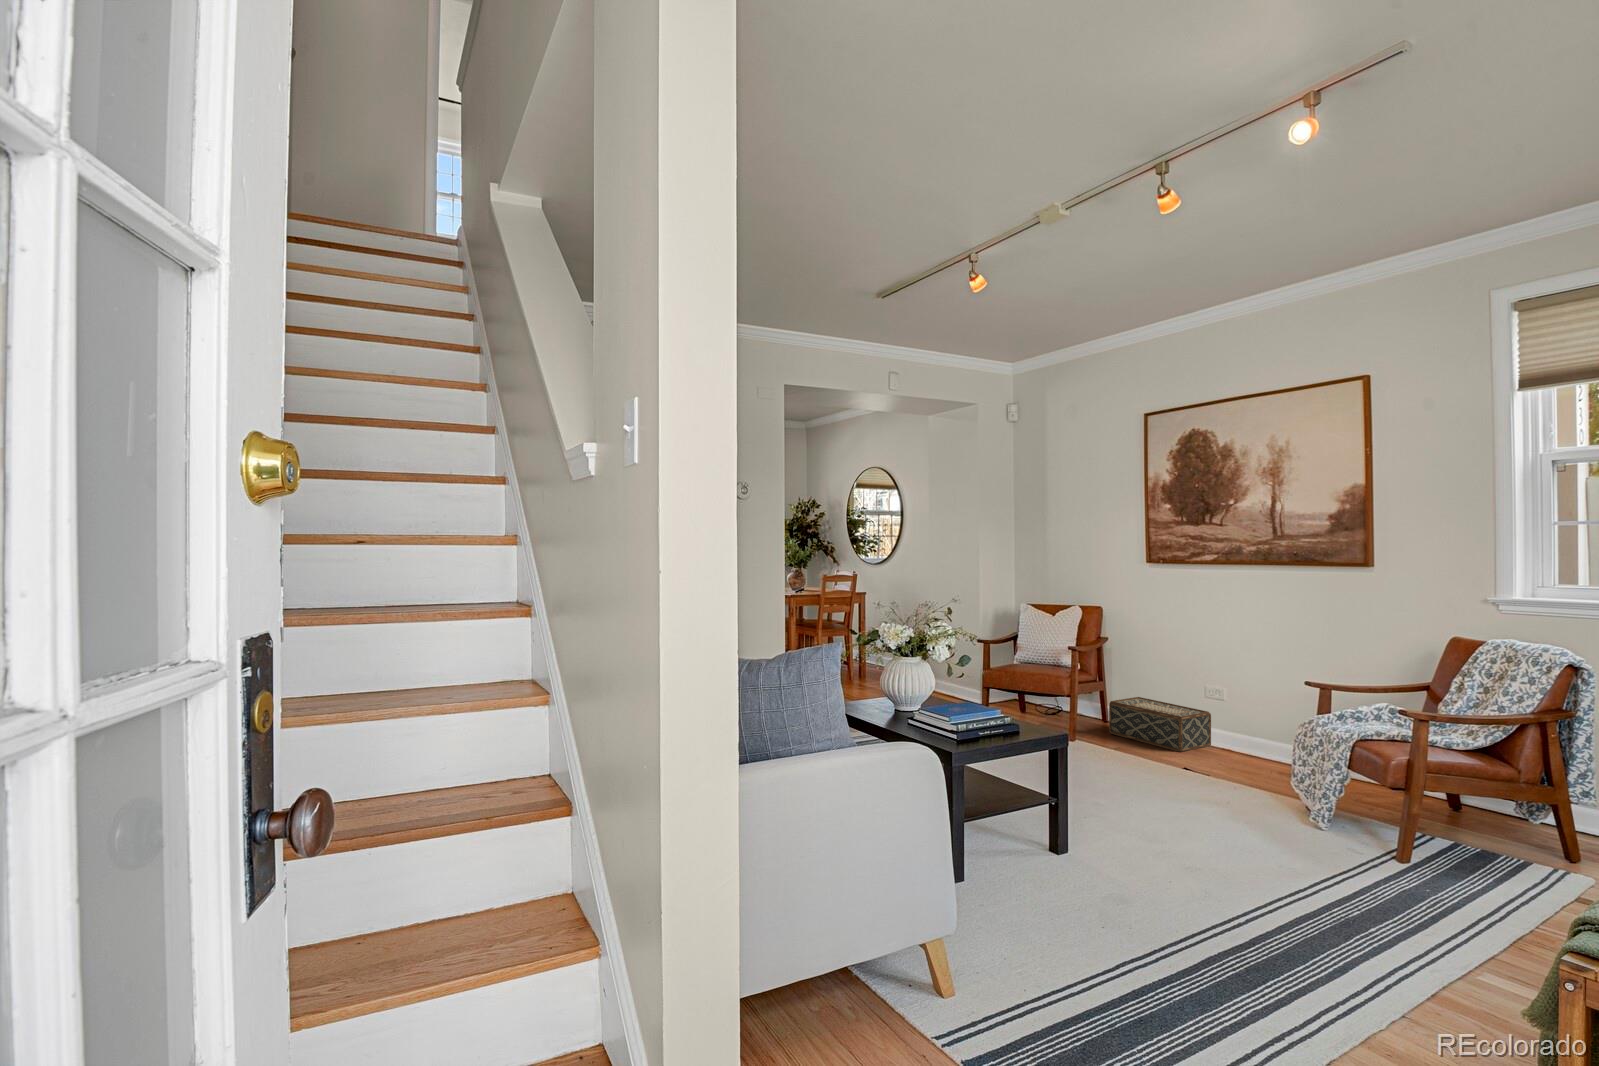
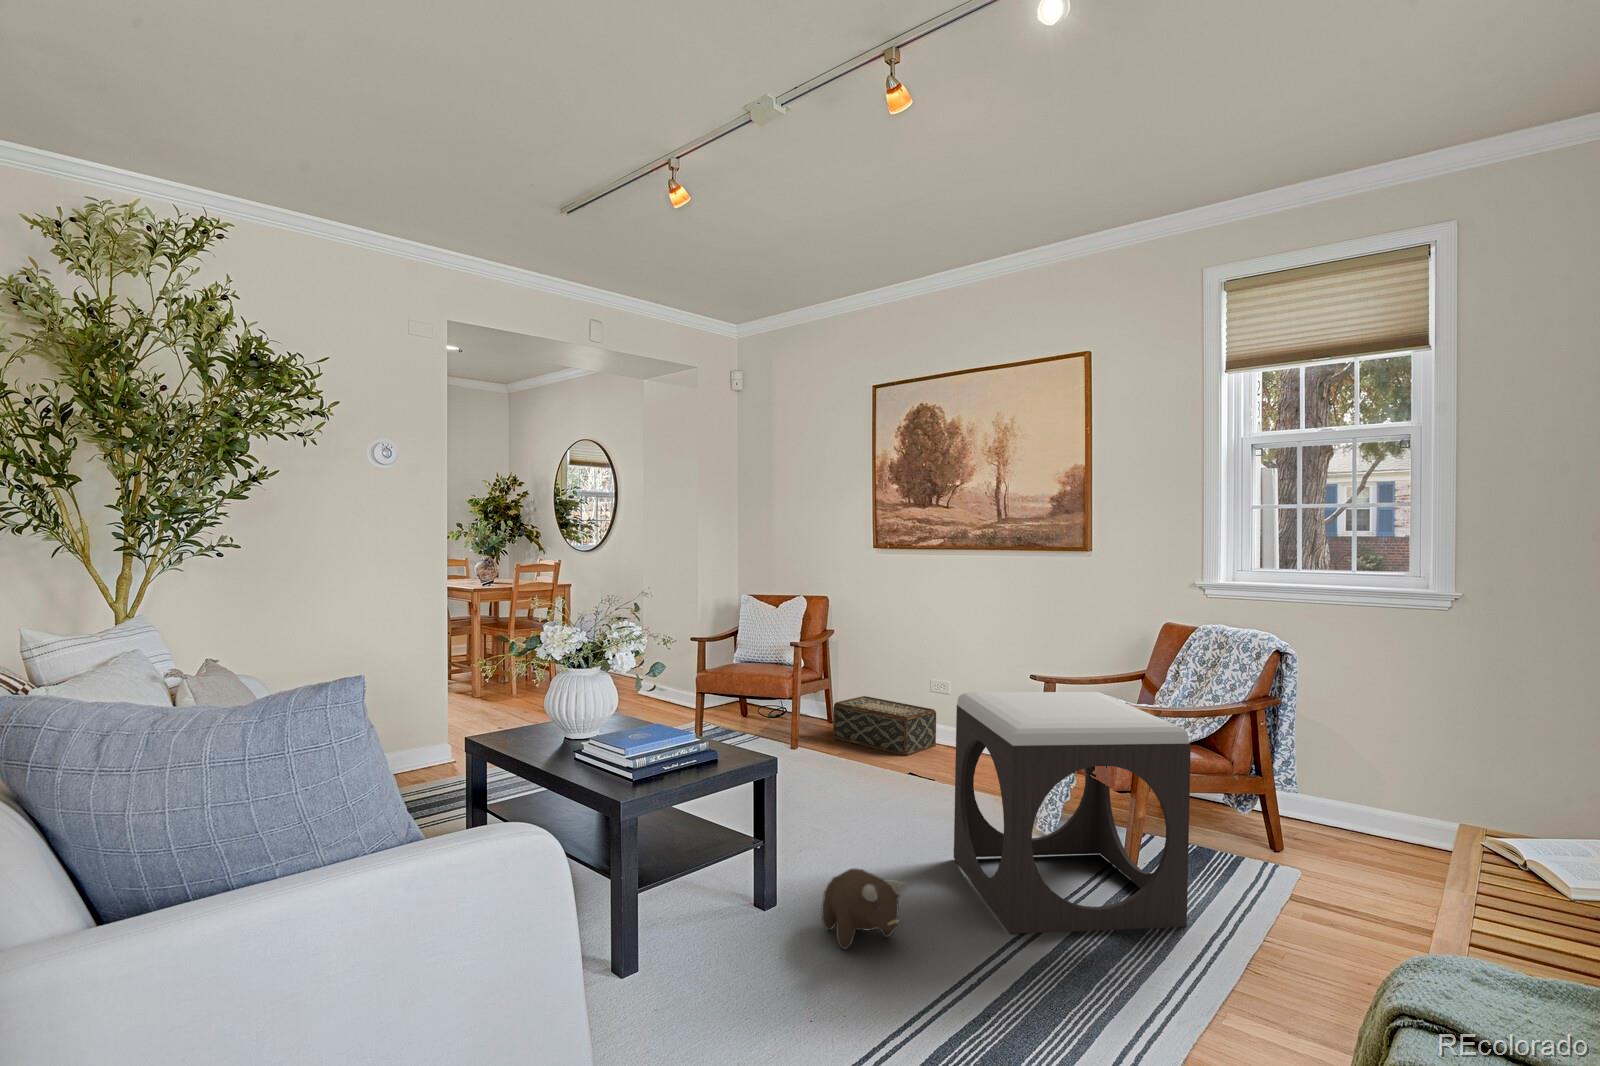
footstool: none [1226,692,1456,907] -> present [954,692,1191,934]
plush toy: none [1107,825,1179,885] -> present [822,869,906,949]

